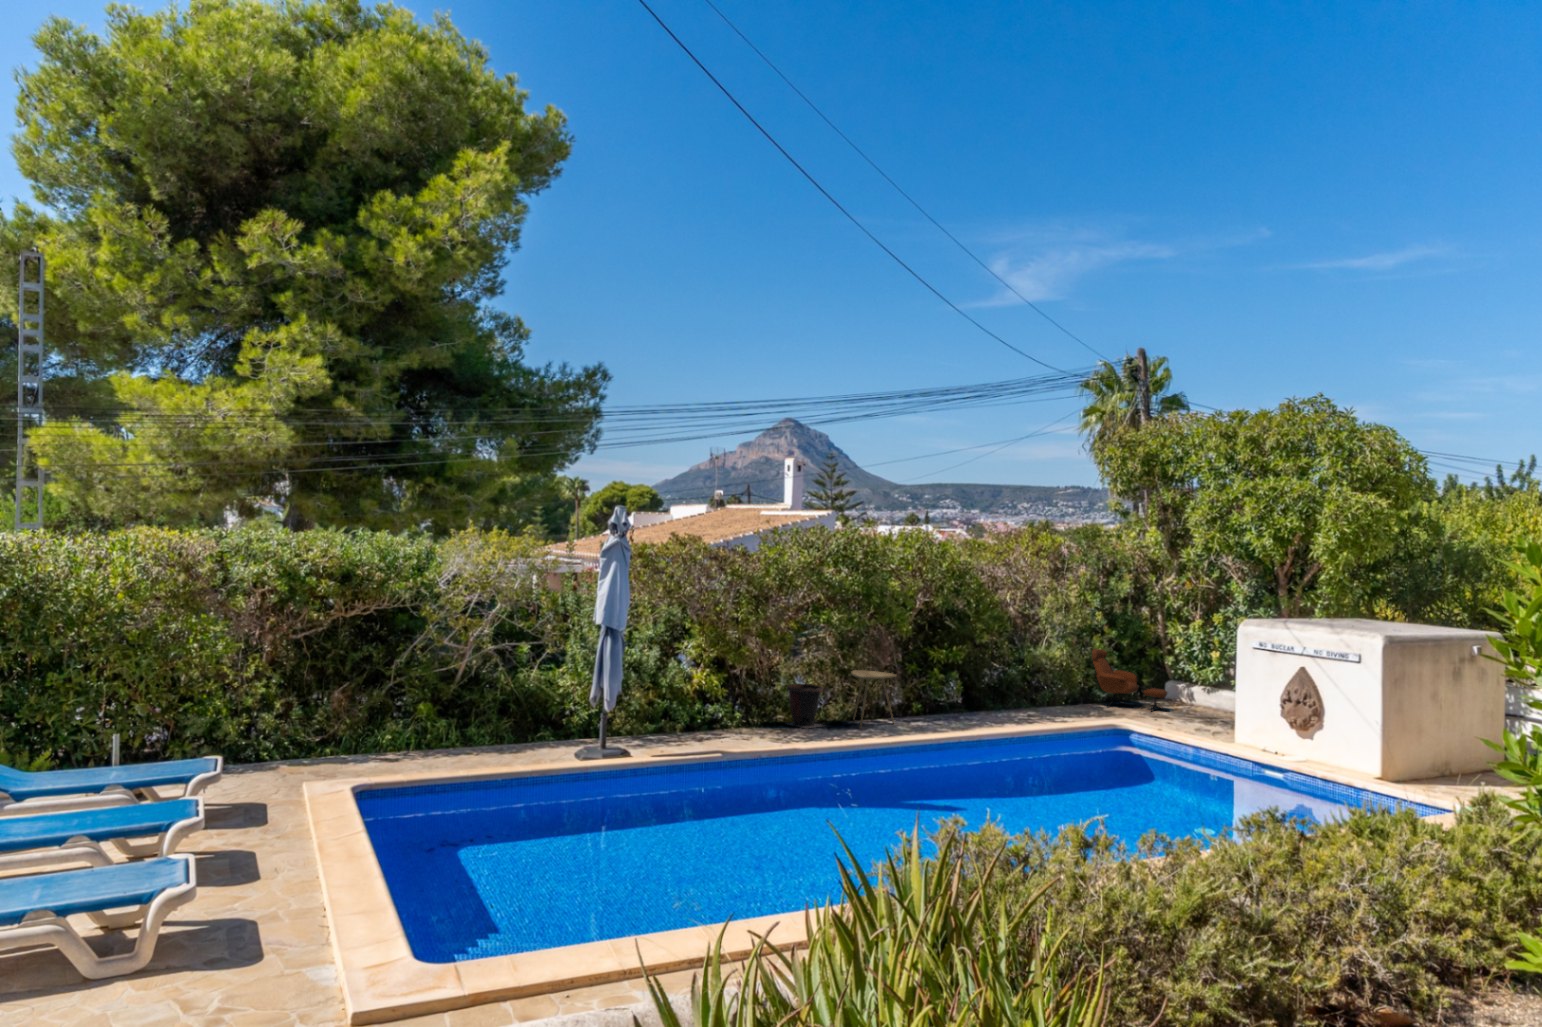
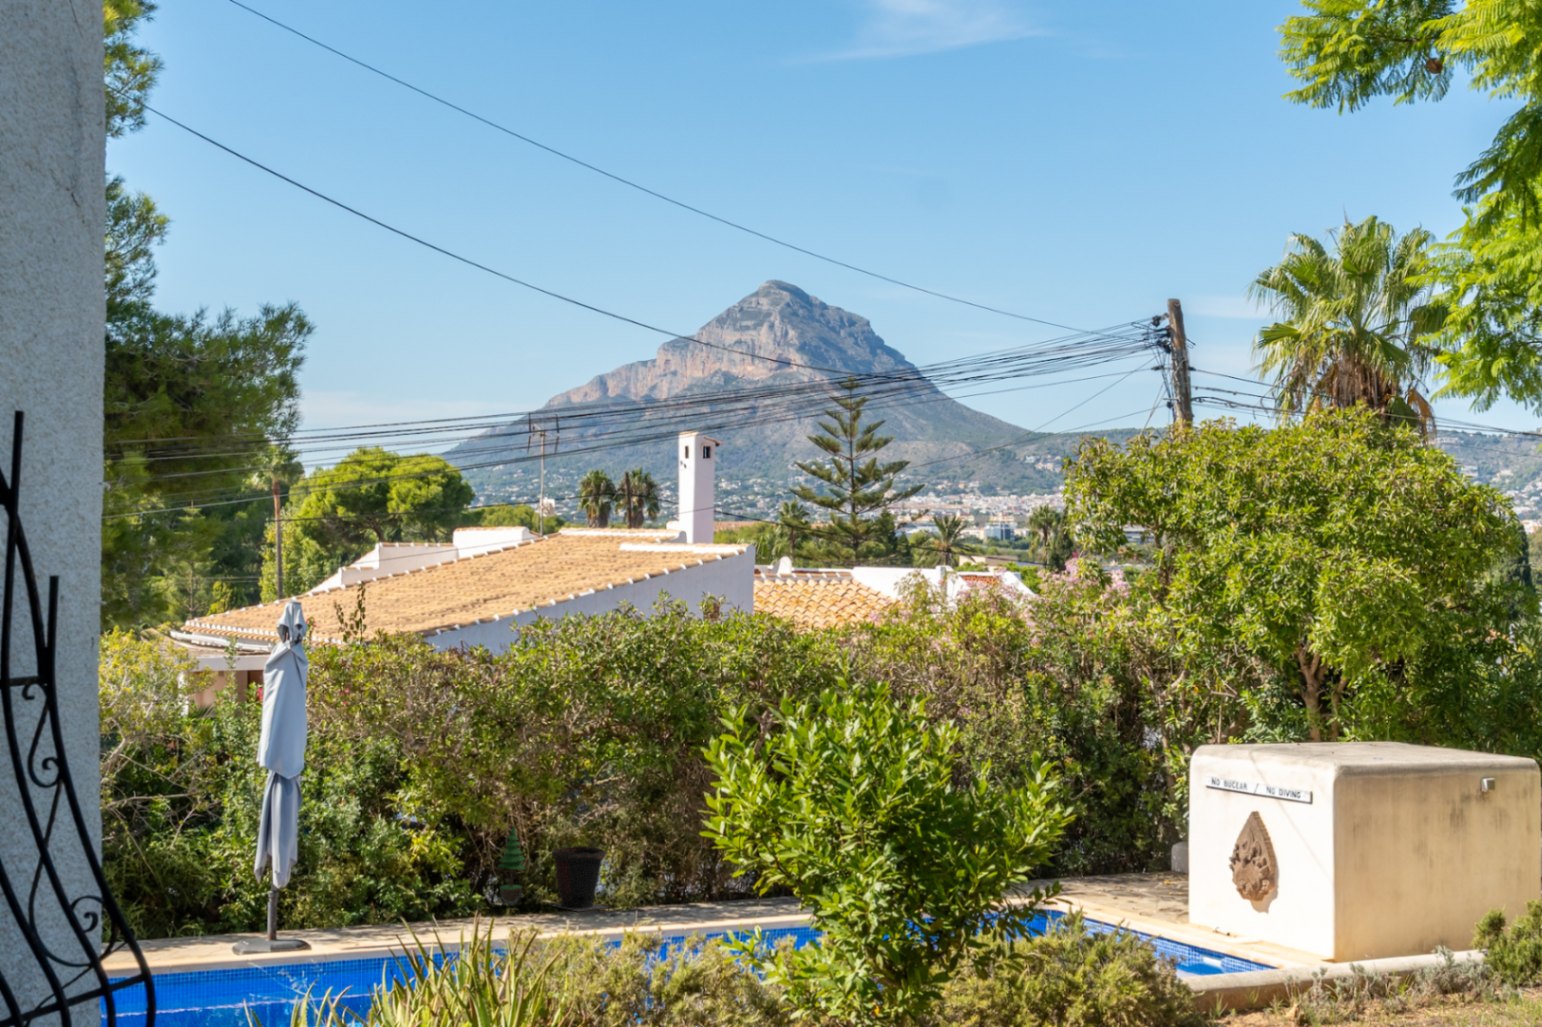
lounge chair: present [1092,649,1167,710] -> none [1020,784,1126,878]
potted tree: none [749,668,769,724] -> present [499,827,525,906]
side table: present [851,670,897,727] -> none [648,825,714,910]

